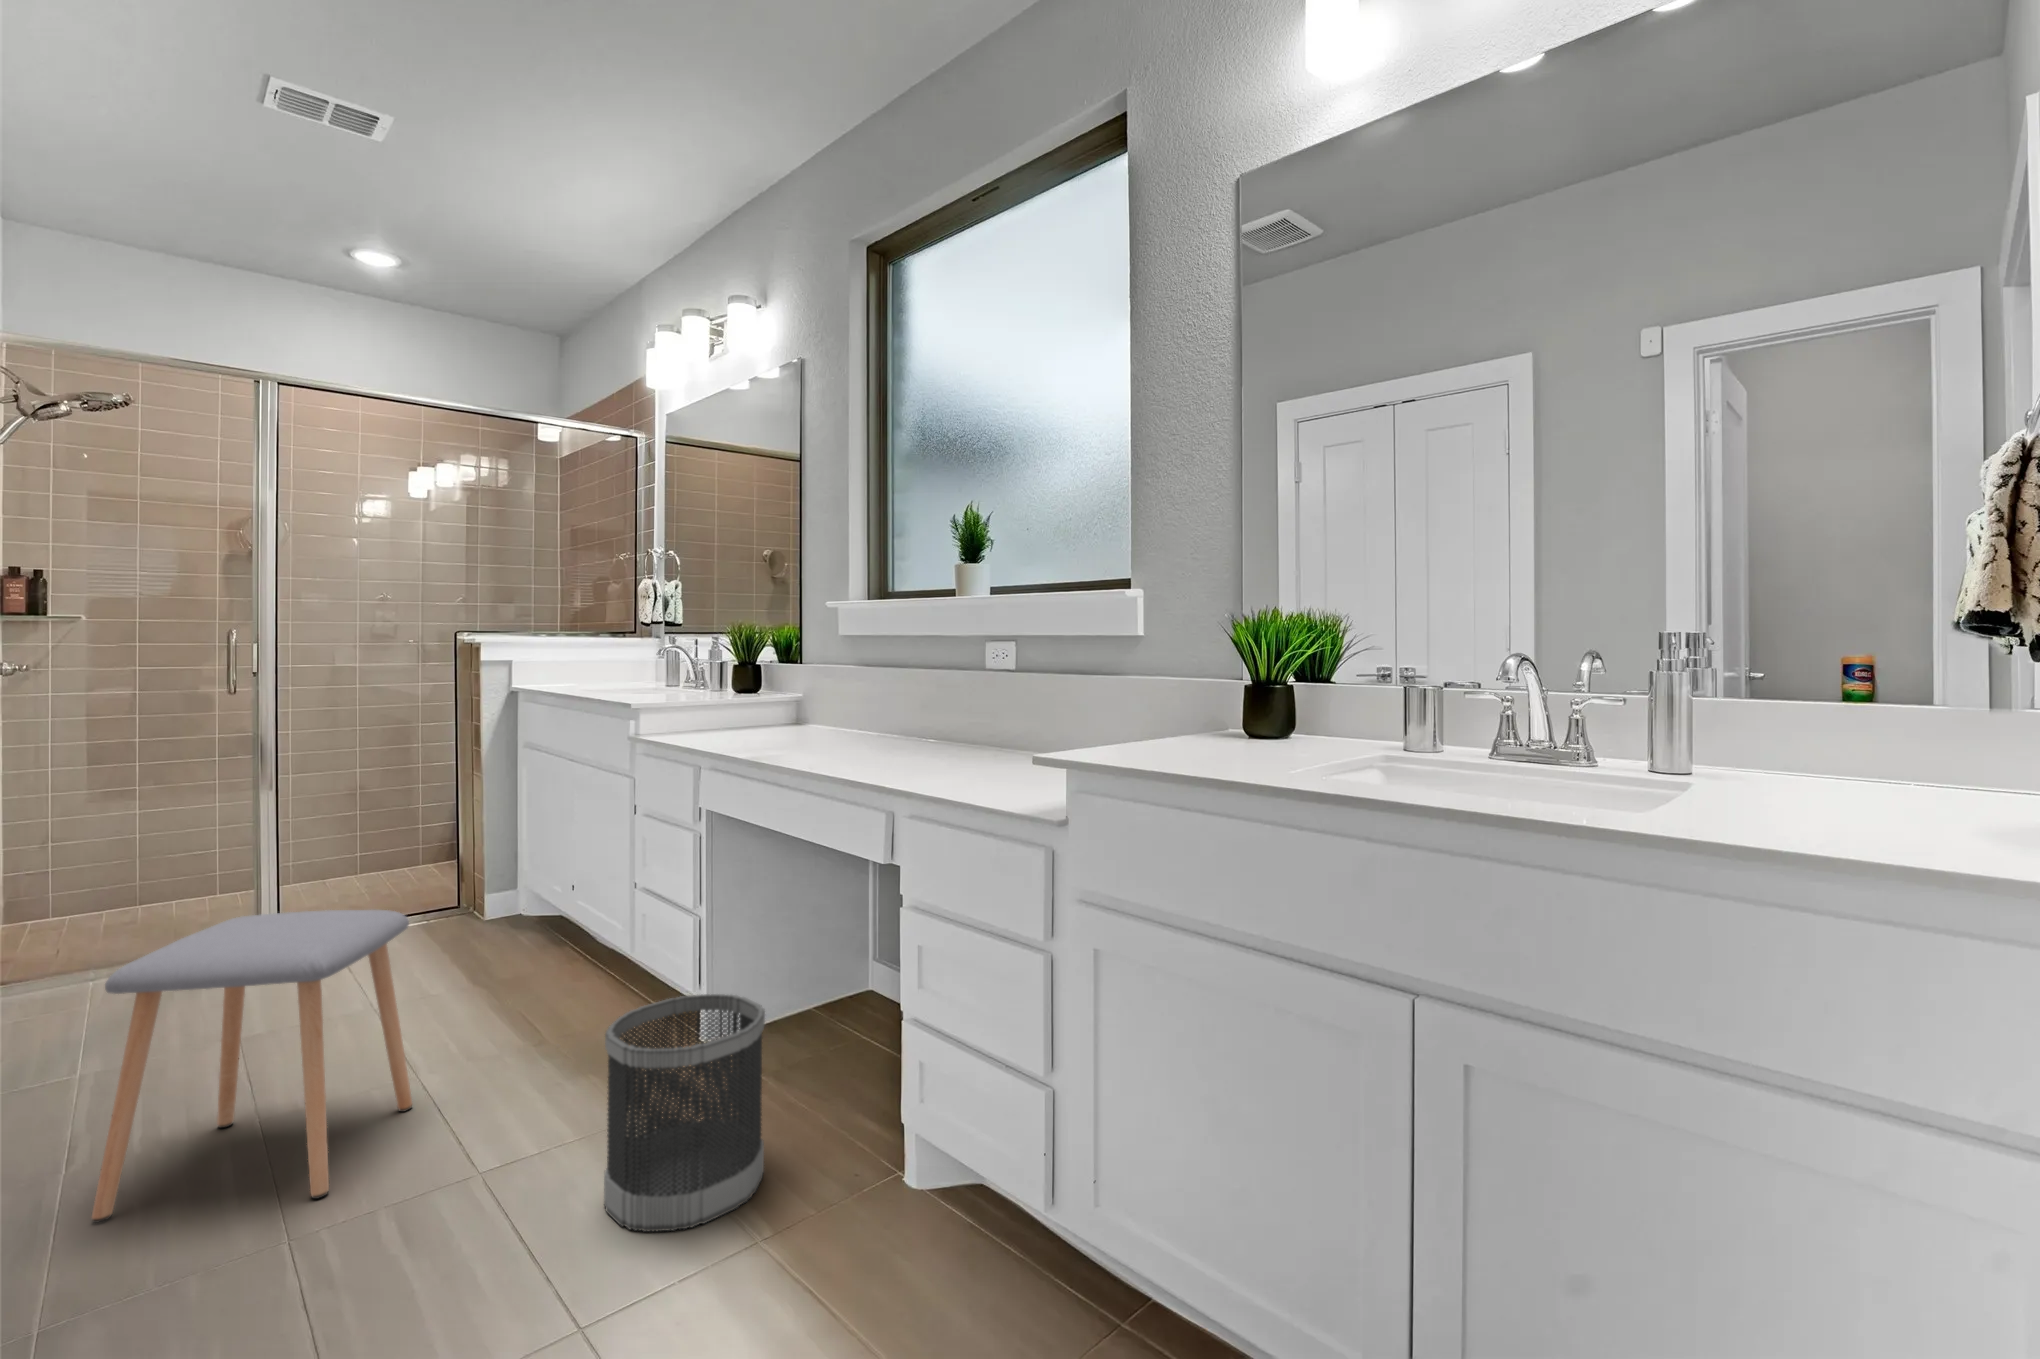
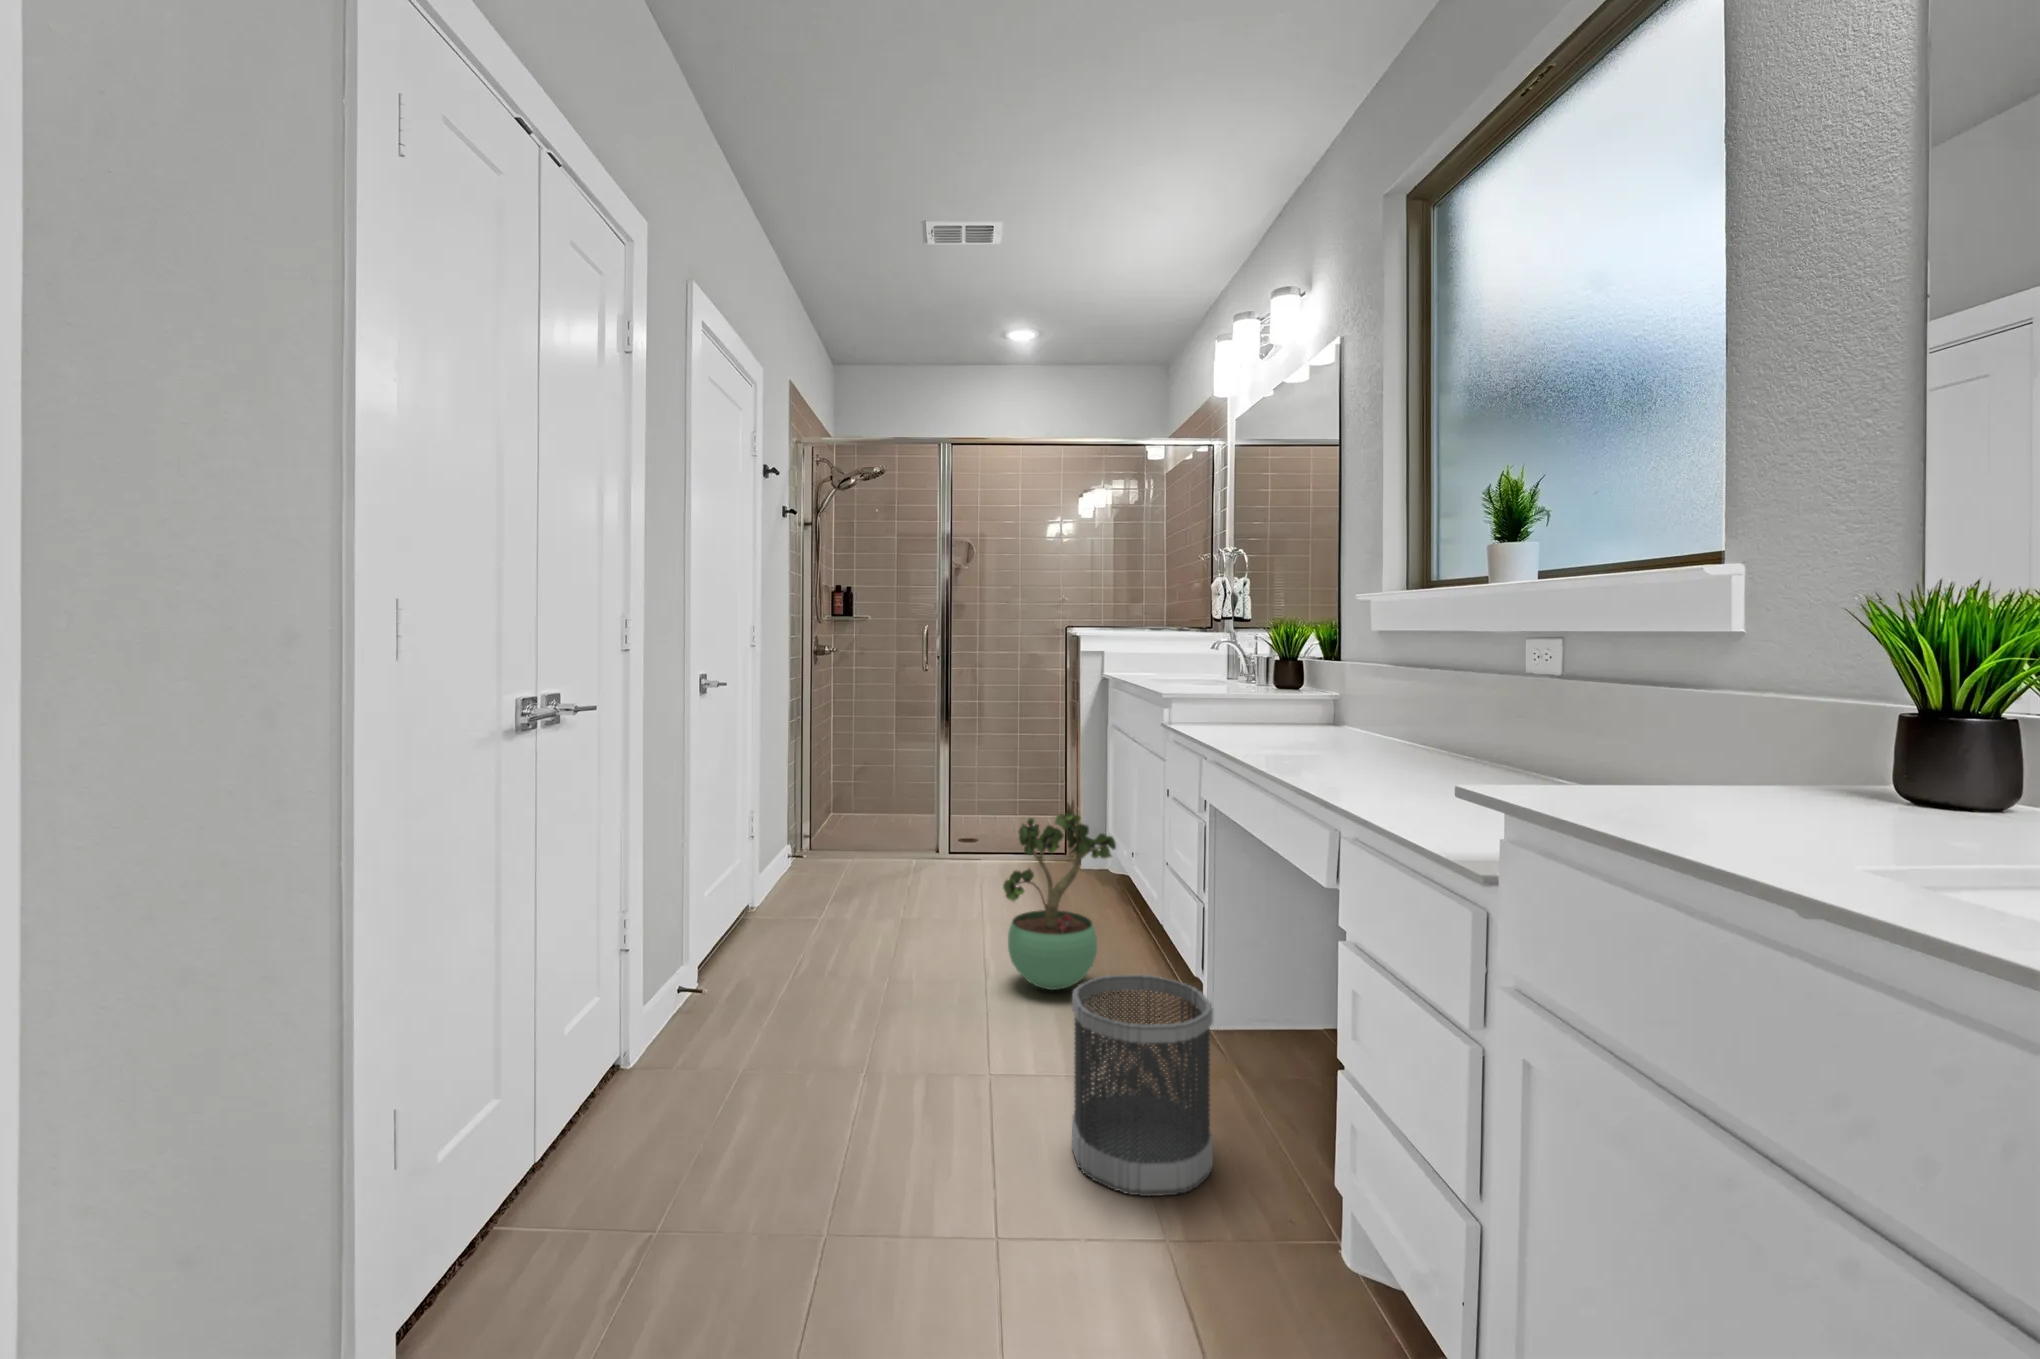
potted plant: none [436,842,584,1060] -> present [1003,811,1116,990]
stool: present [92,910,412,1223] -> none [800,838,983,1057]

